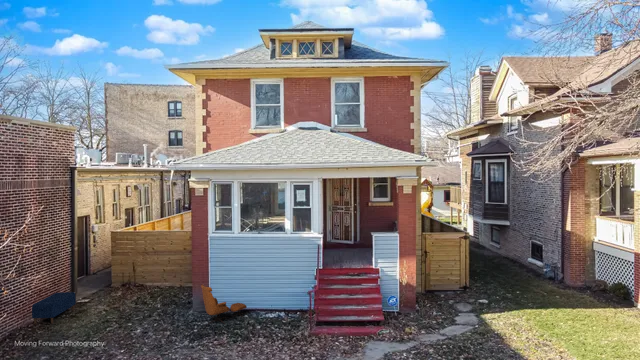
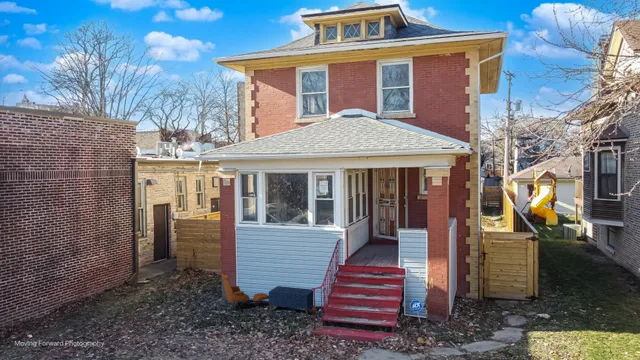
bench: present [32,292,76,324] -> present [269,286,313,315]

